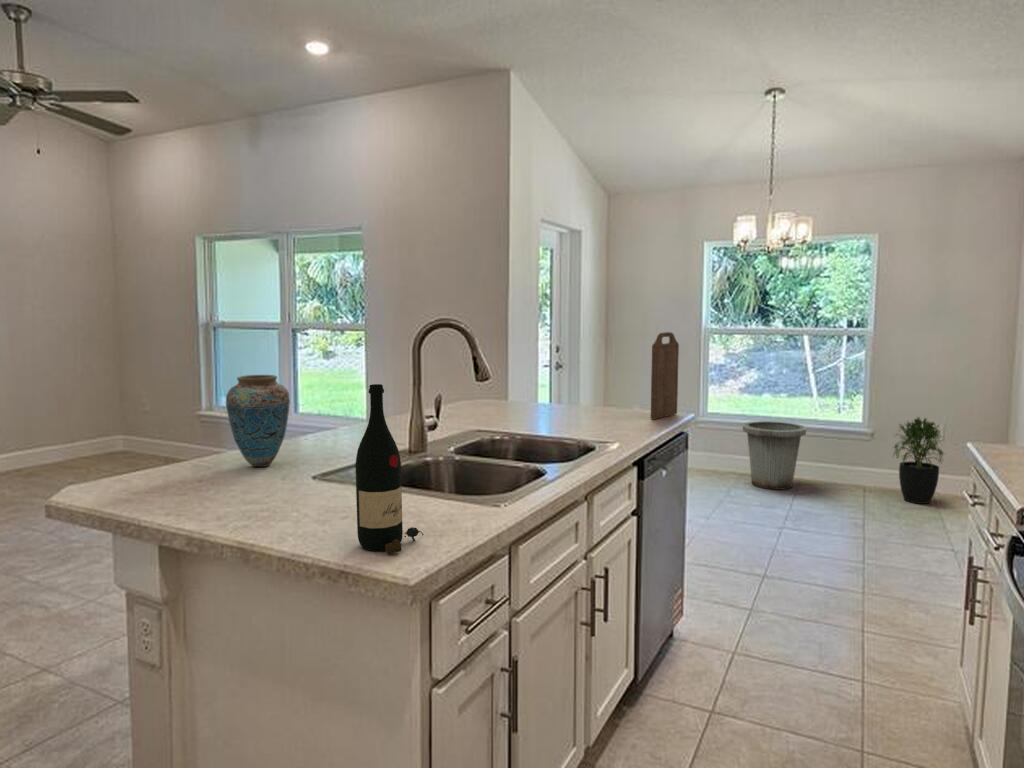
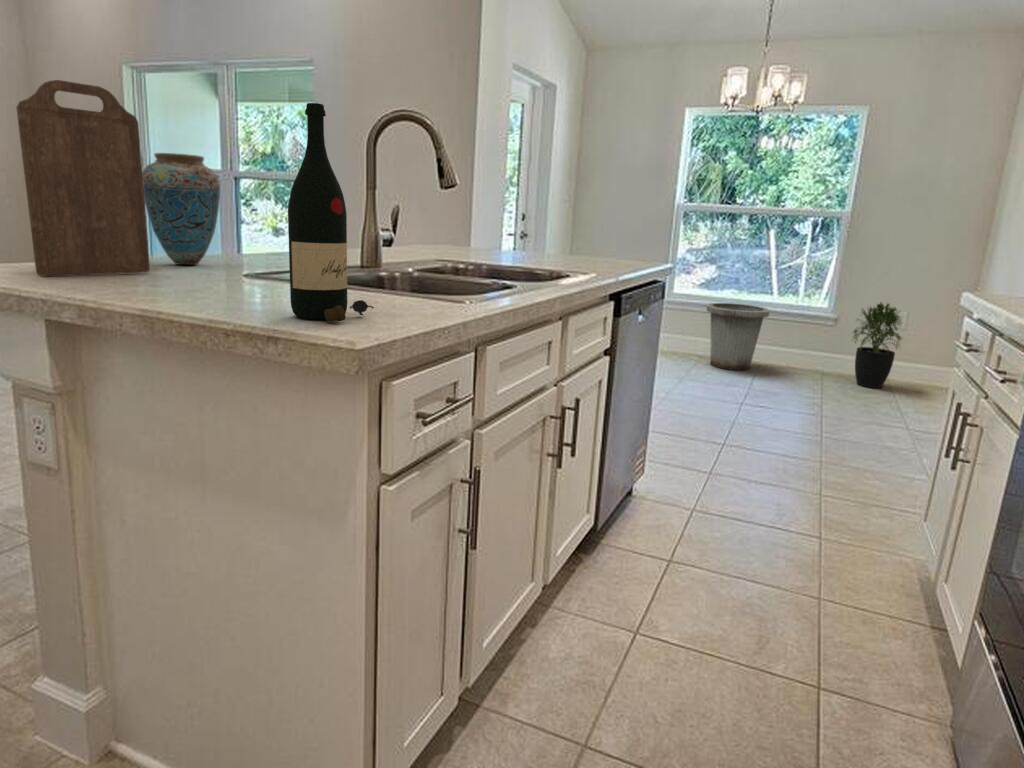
cutting board: present [651,332,679,419] -> present [16,80,150,276]

